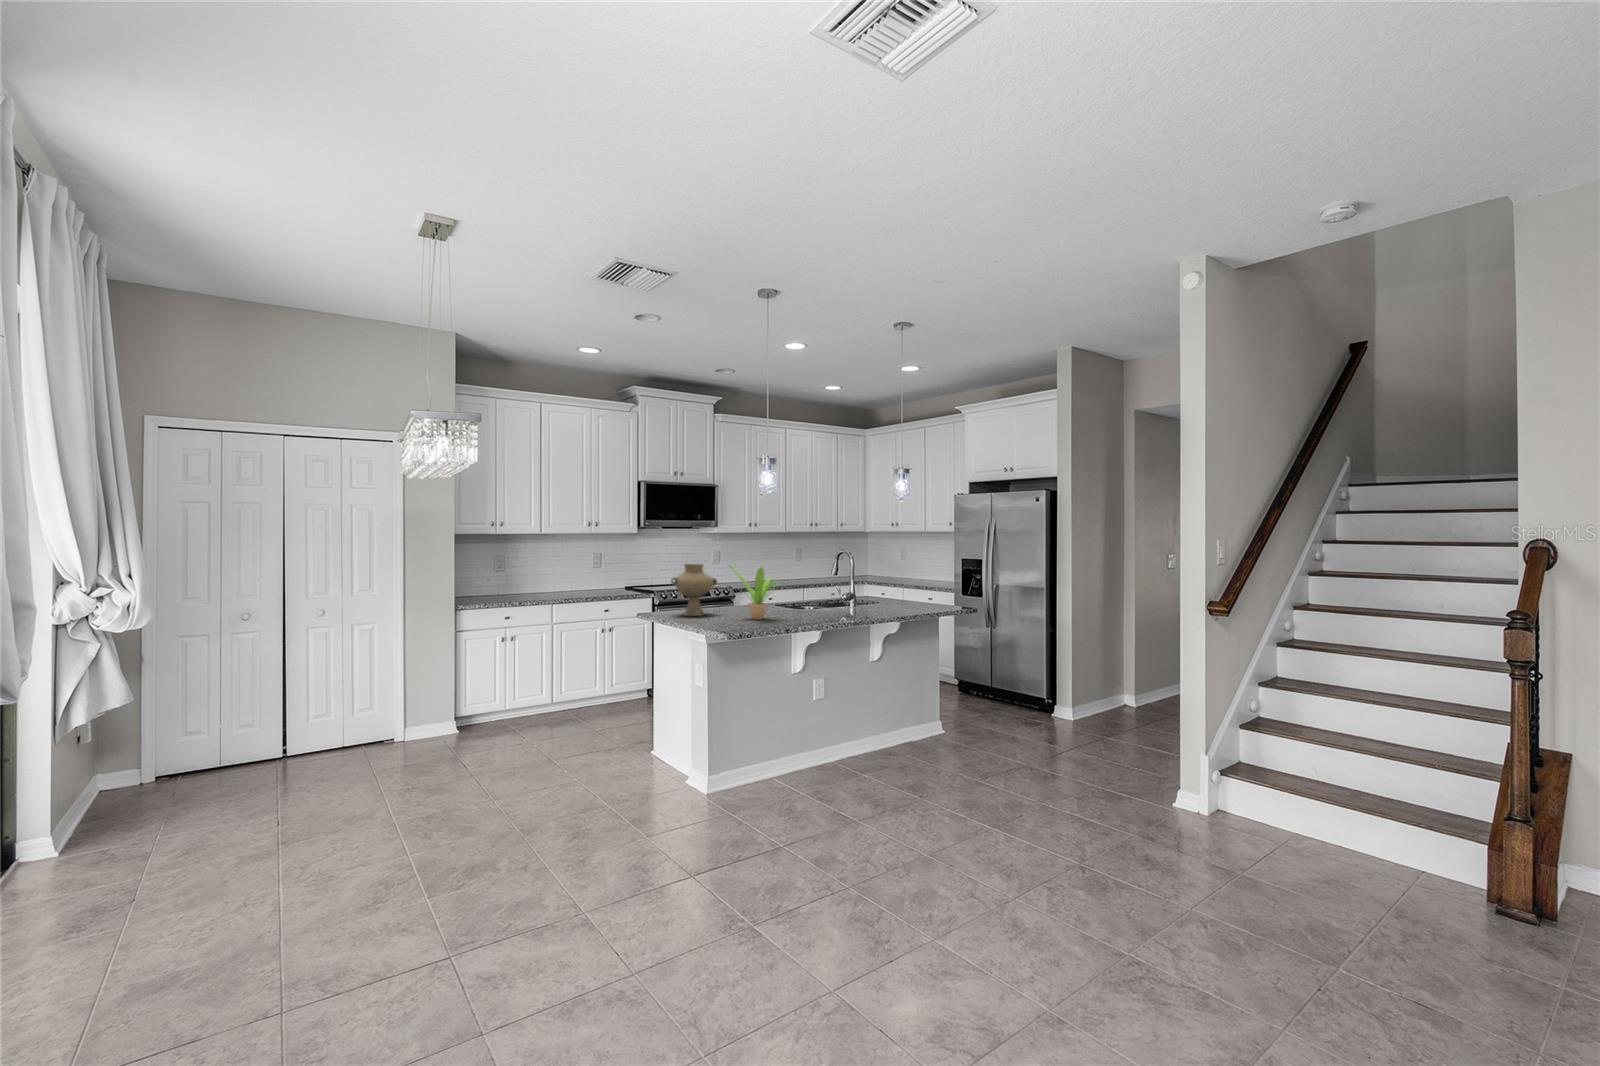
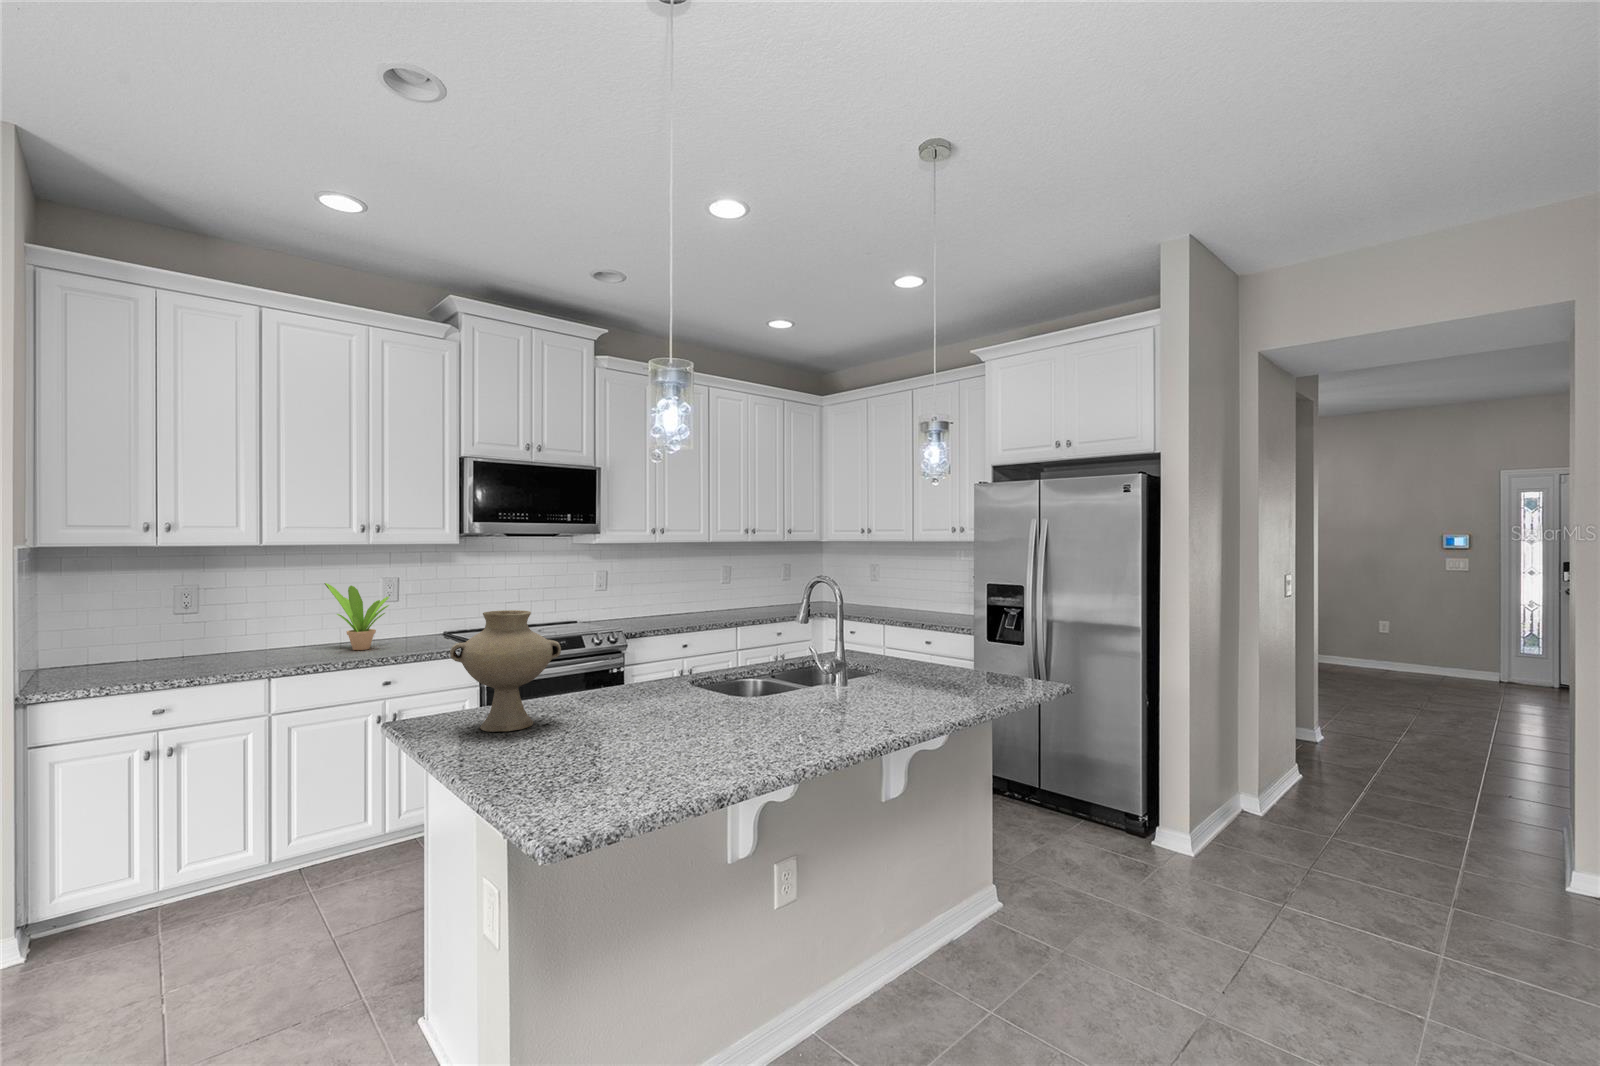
potted plant: present [730,566,776,619] -> present [325,583,389,650]

